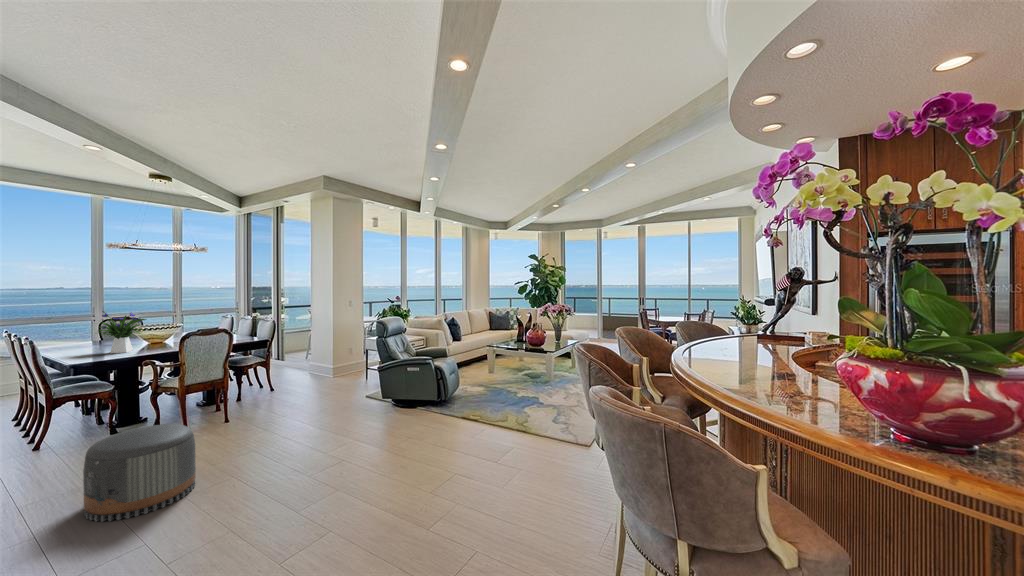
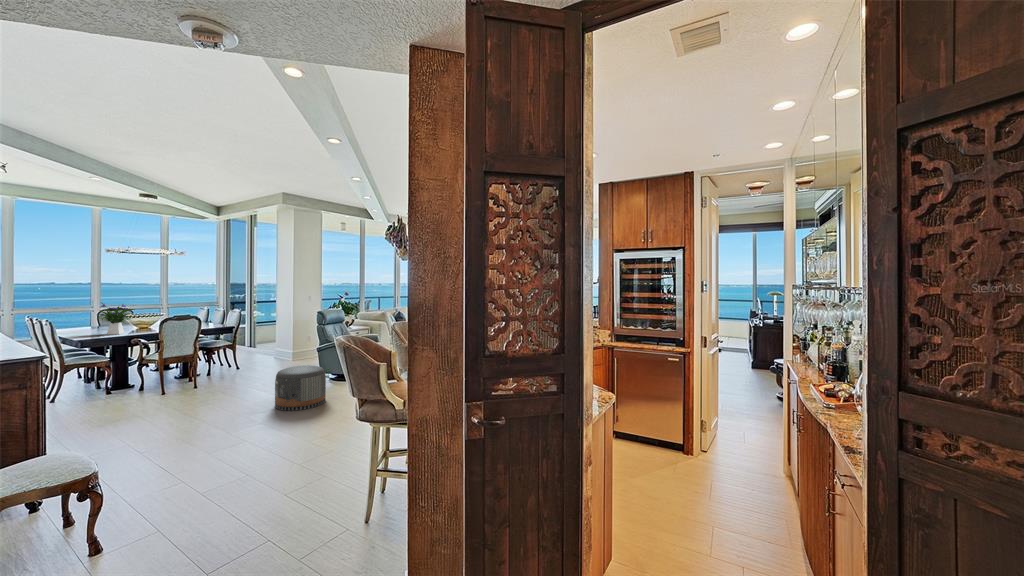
pouf: present [83,424,196,522] -> present [275,365,326,411]

